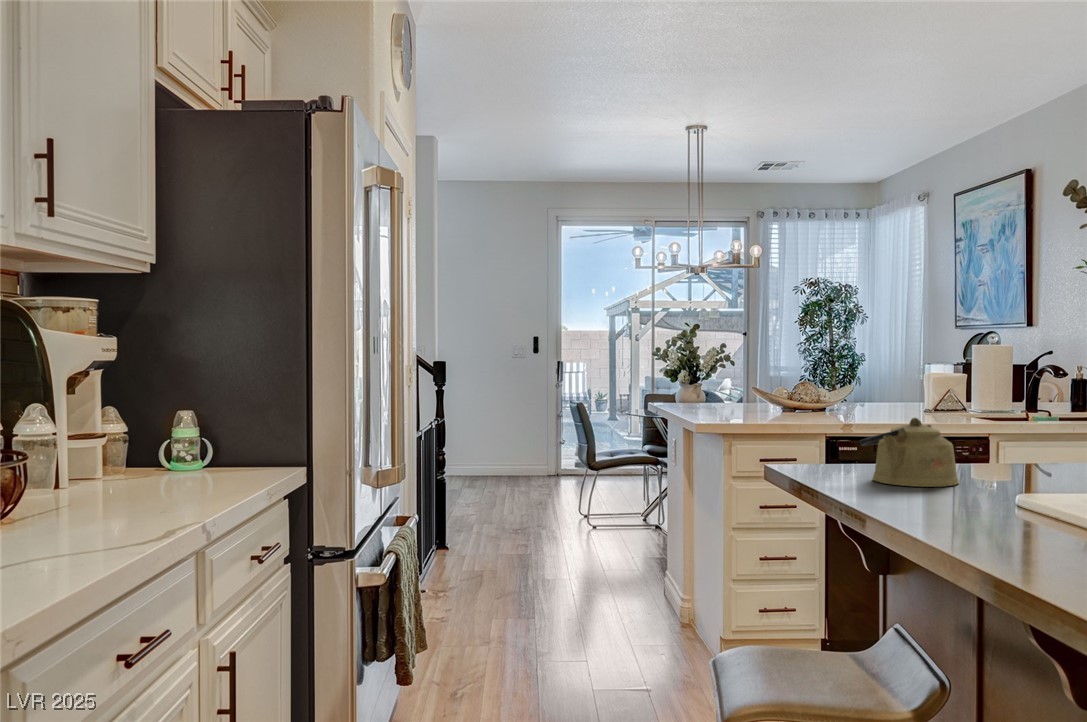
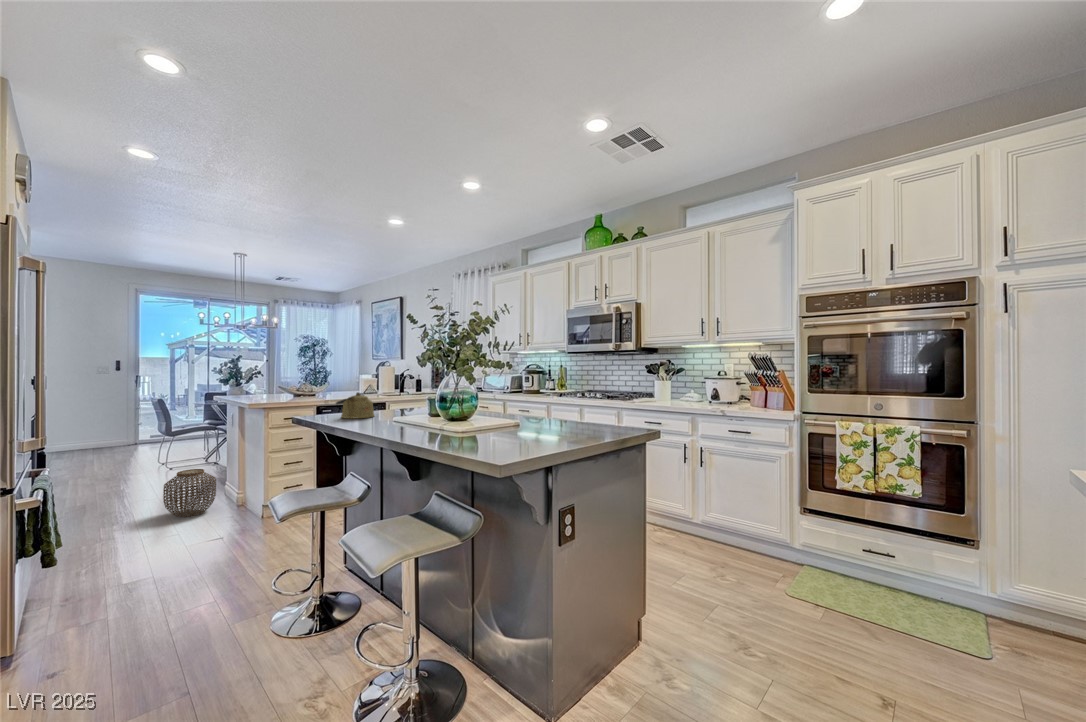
woven basket: none [572,540,648,629] -> present [163,469,216,517]

